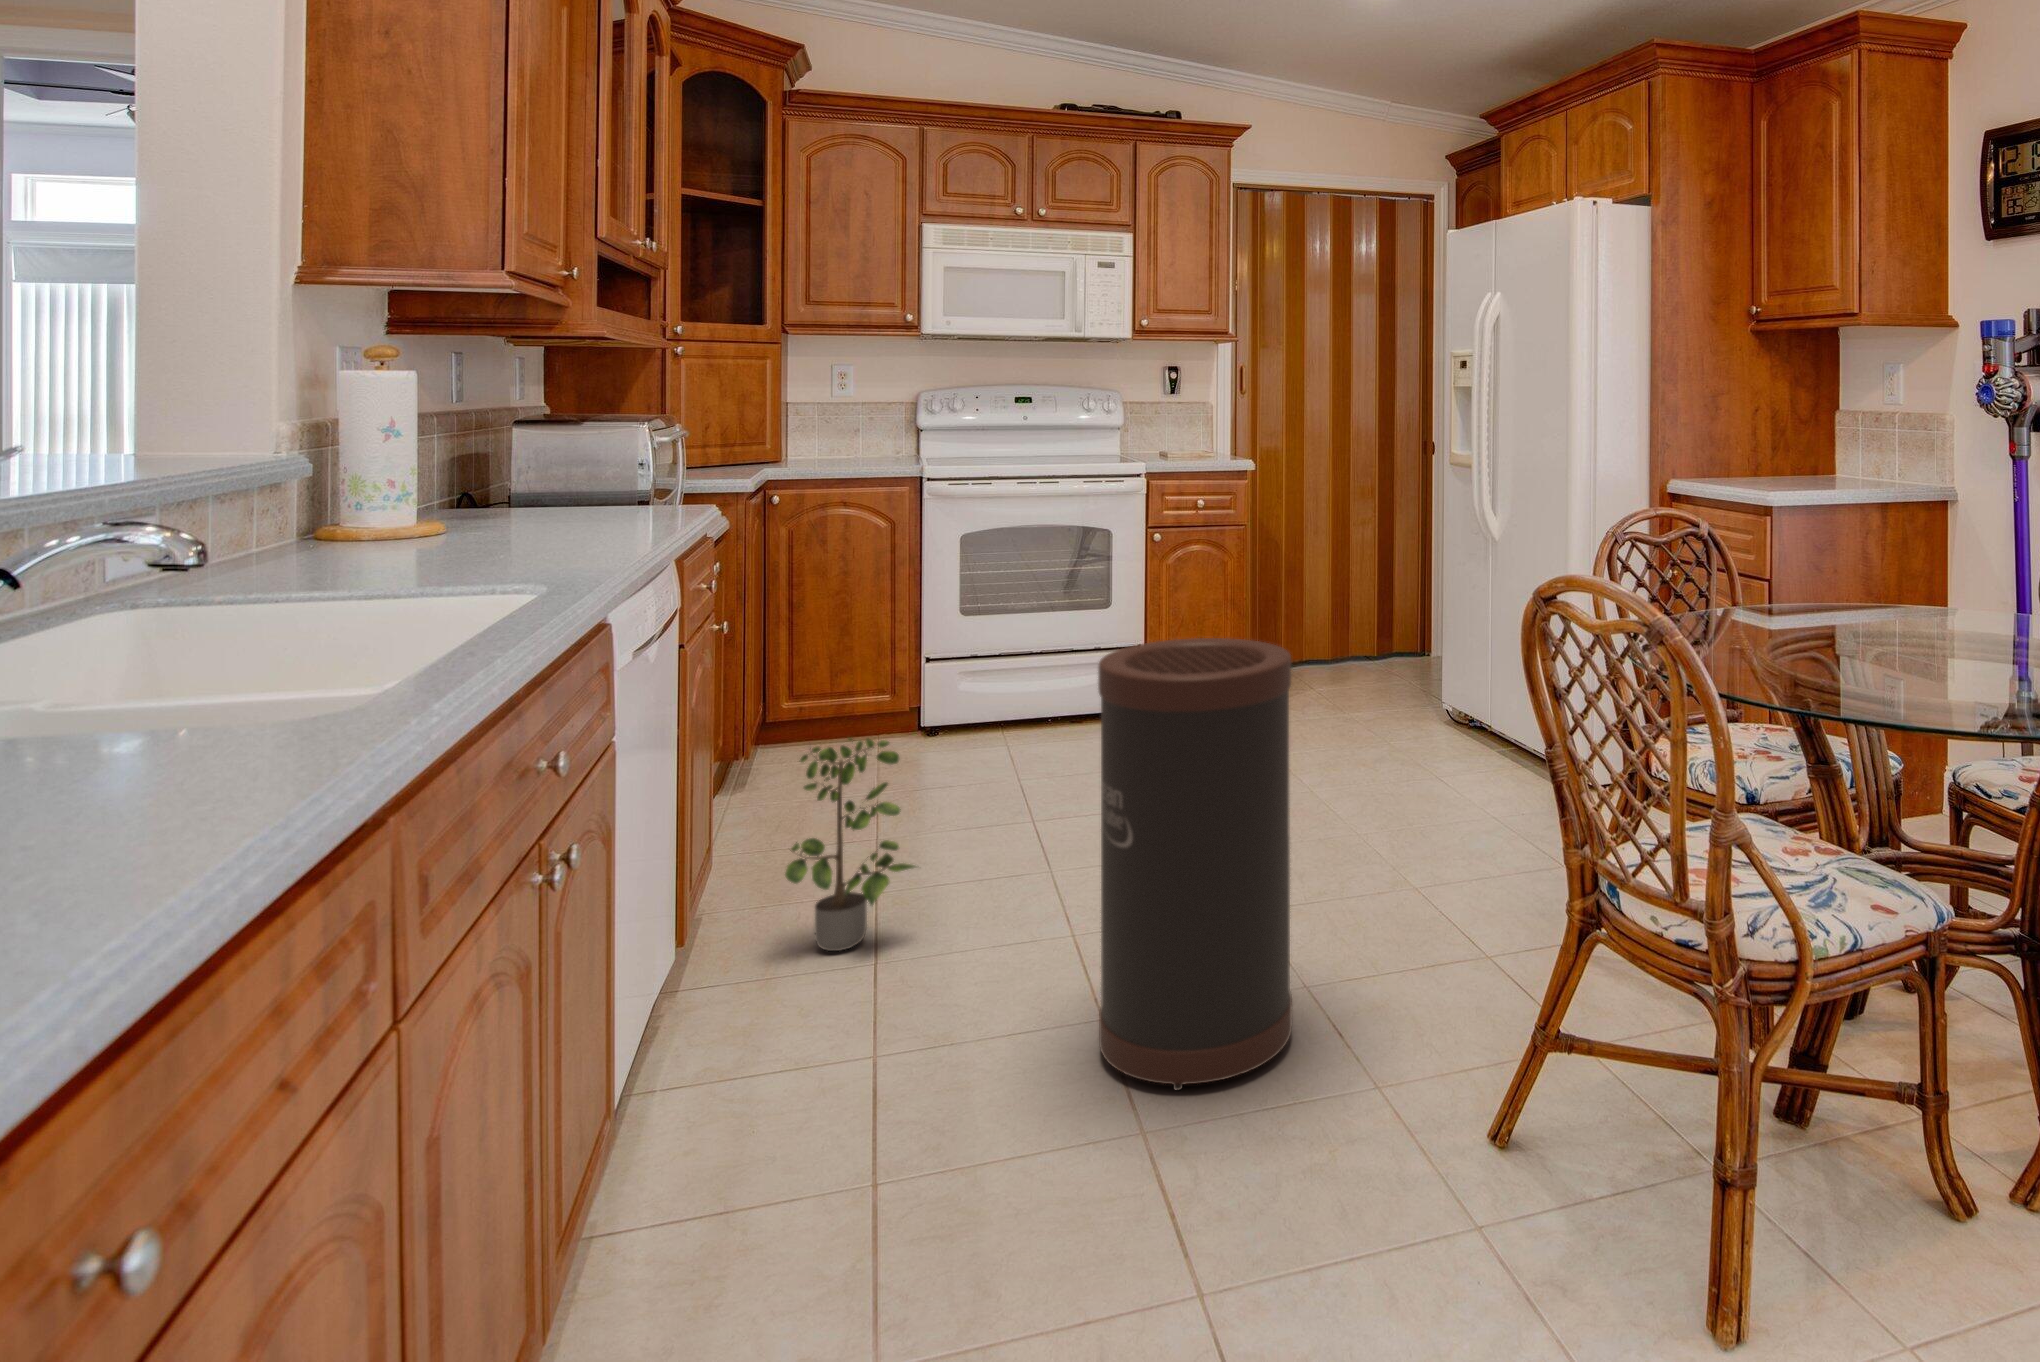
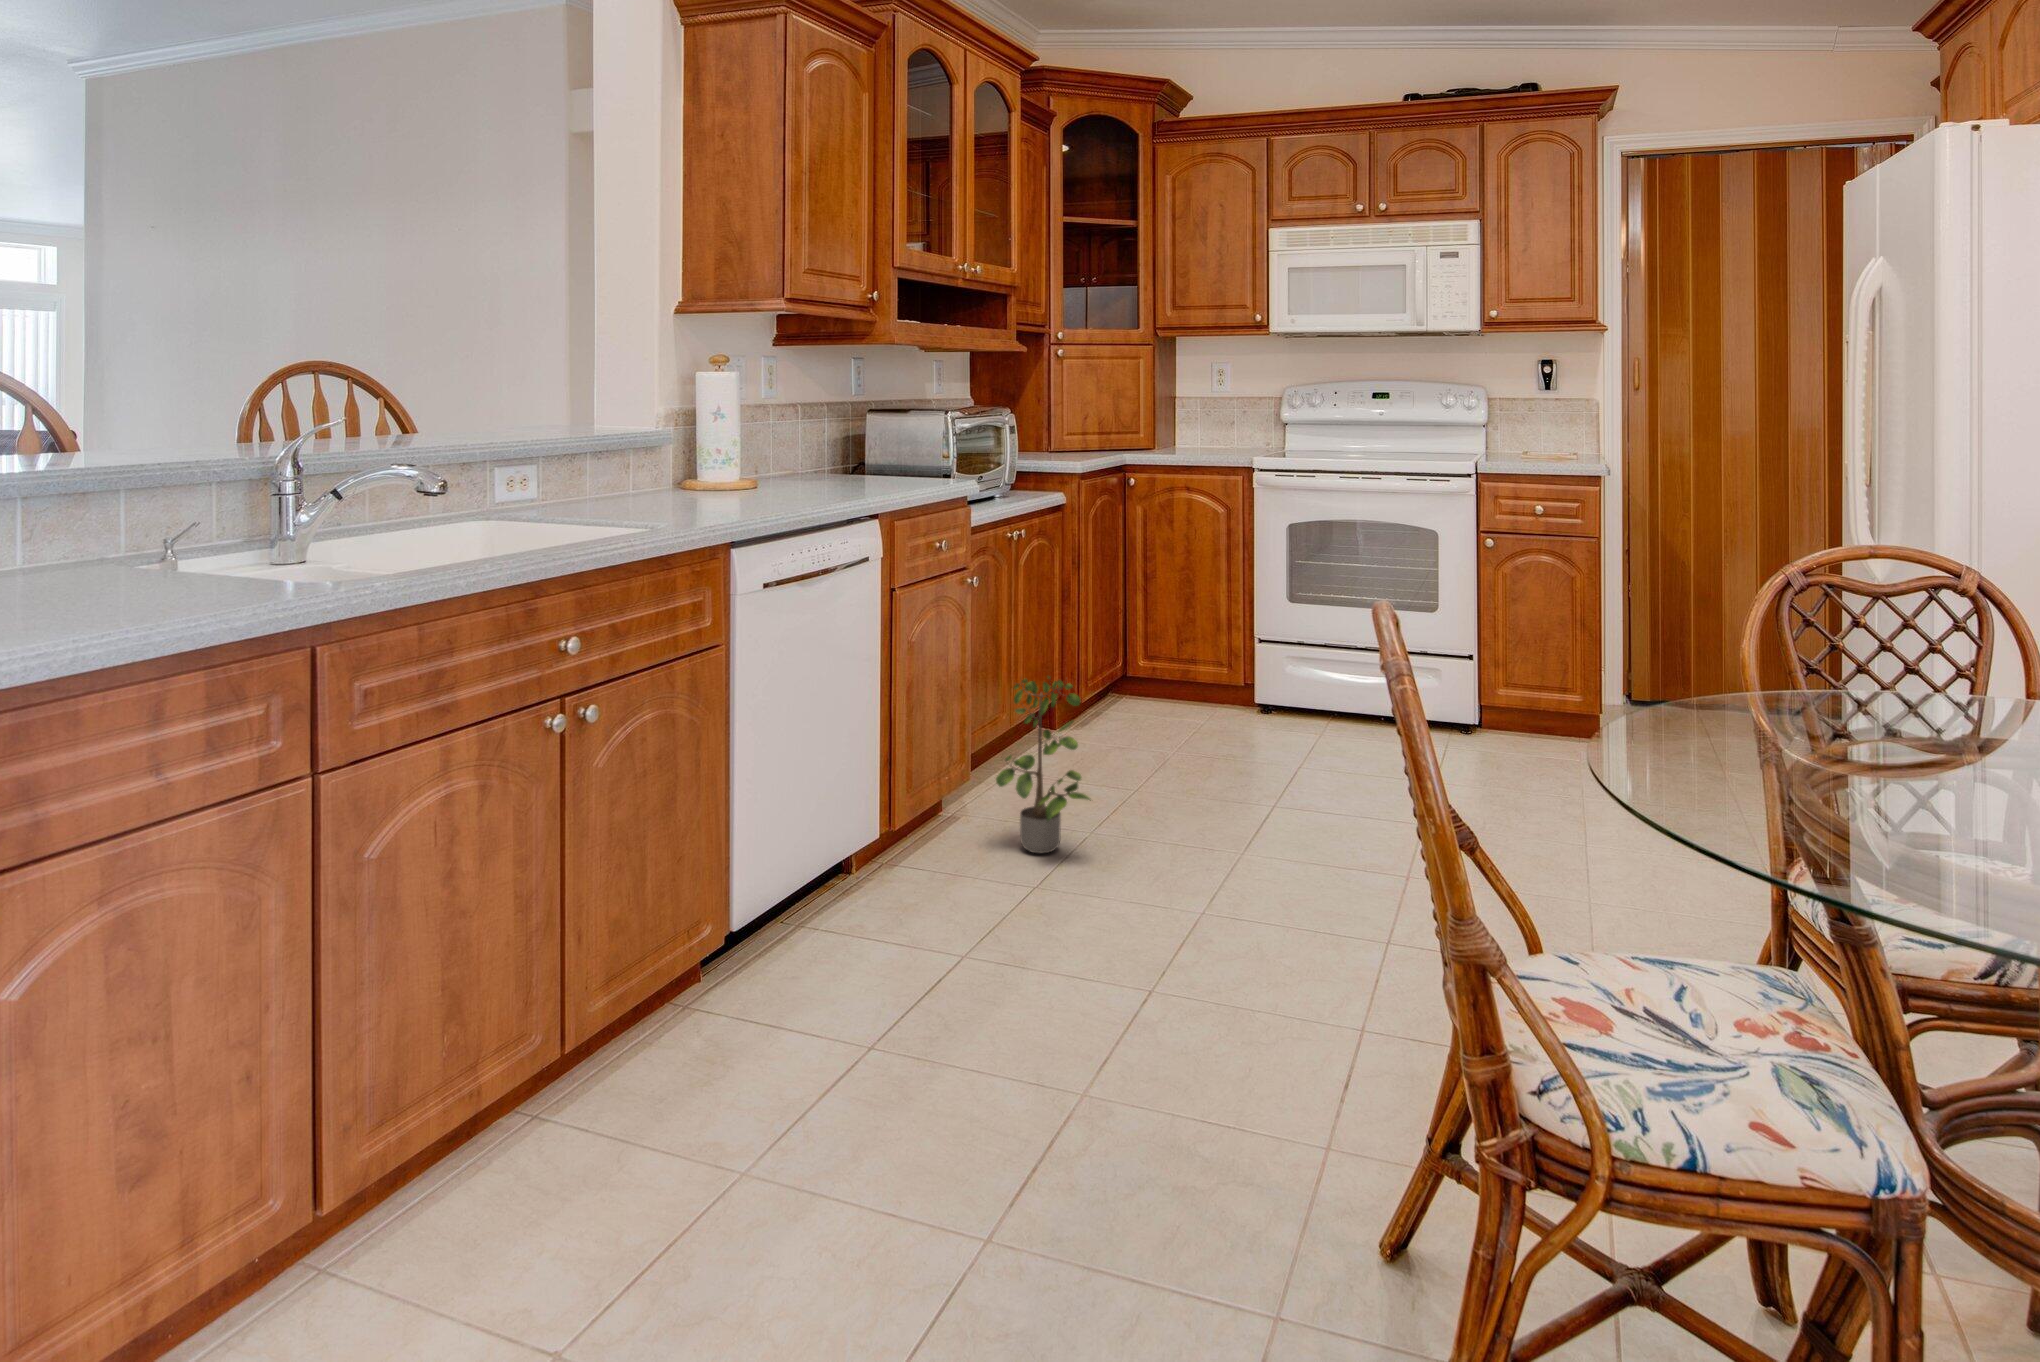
trash can: present [1098,638,1292,1090] -> none [1116,629,1307,1065]

